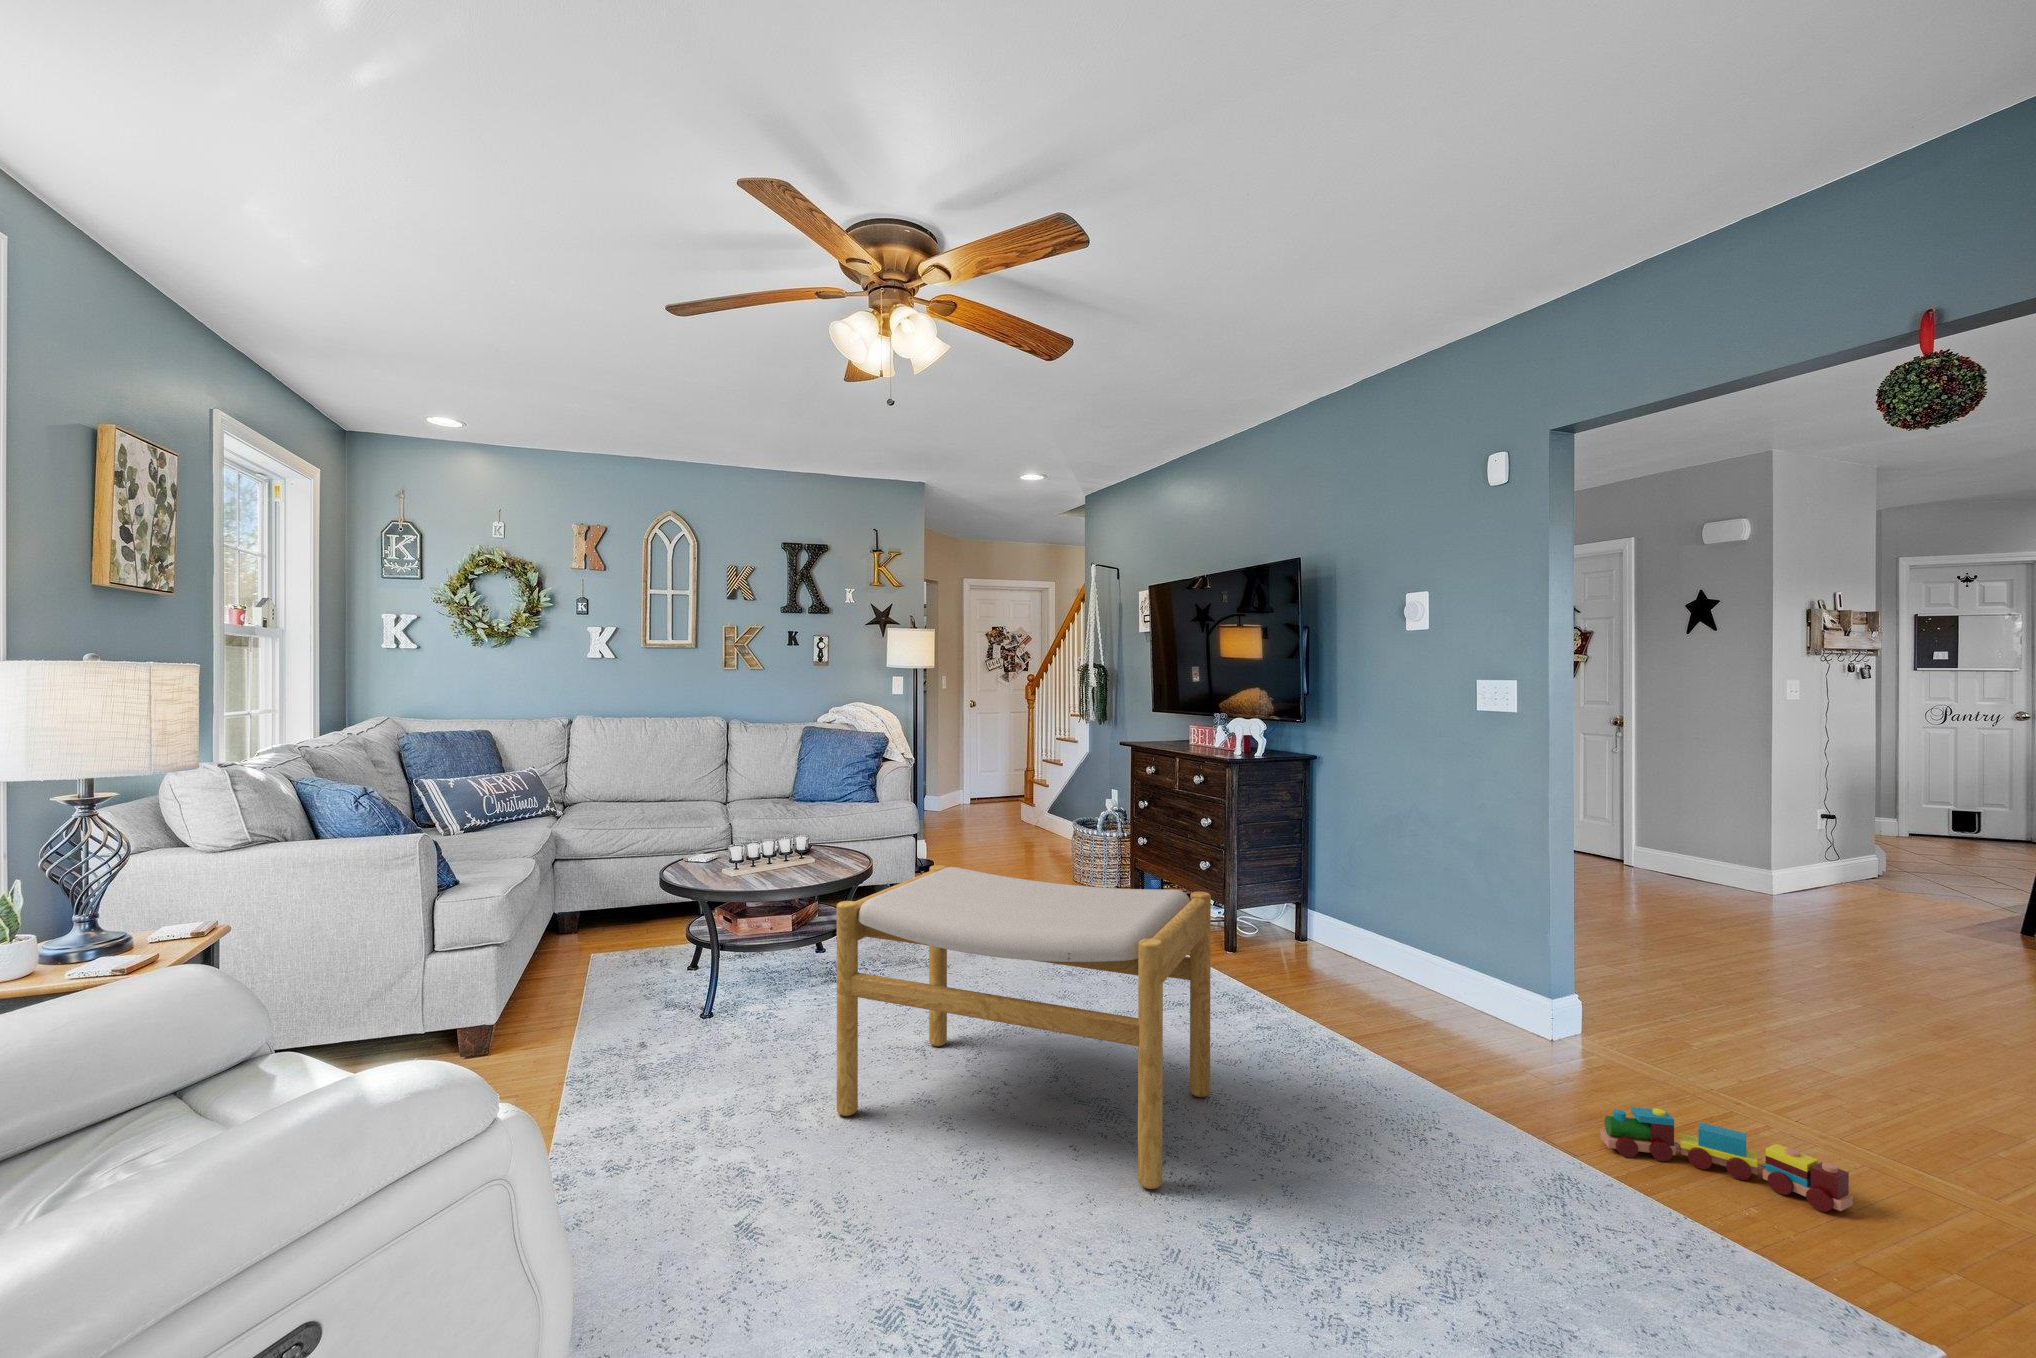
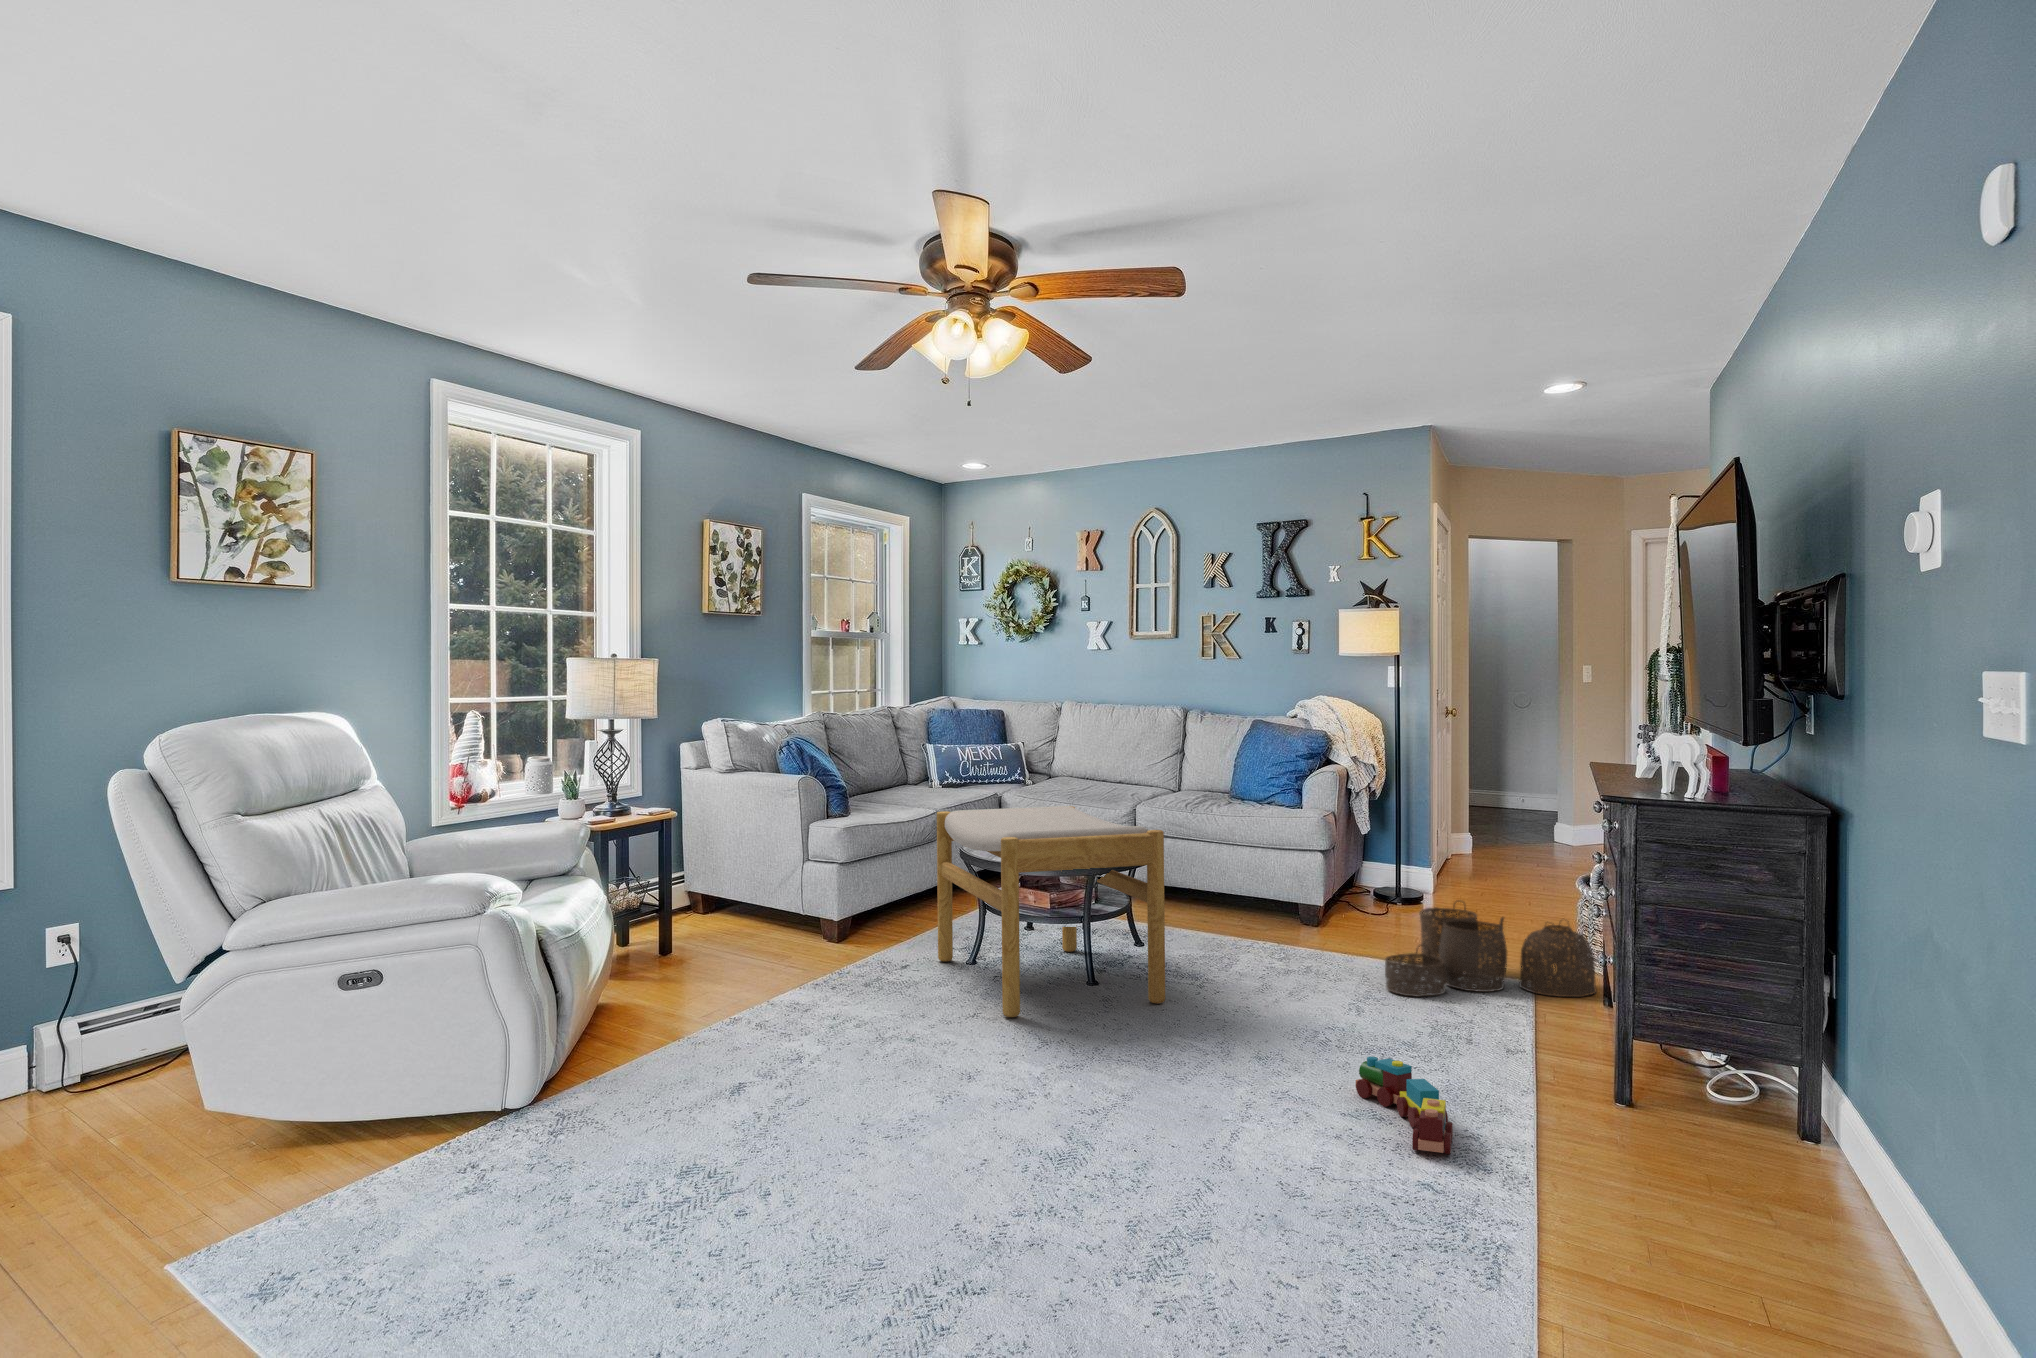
woven basket: none [1228,902,1381,1009] -> present [1385,900,1596,997]

